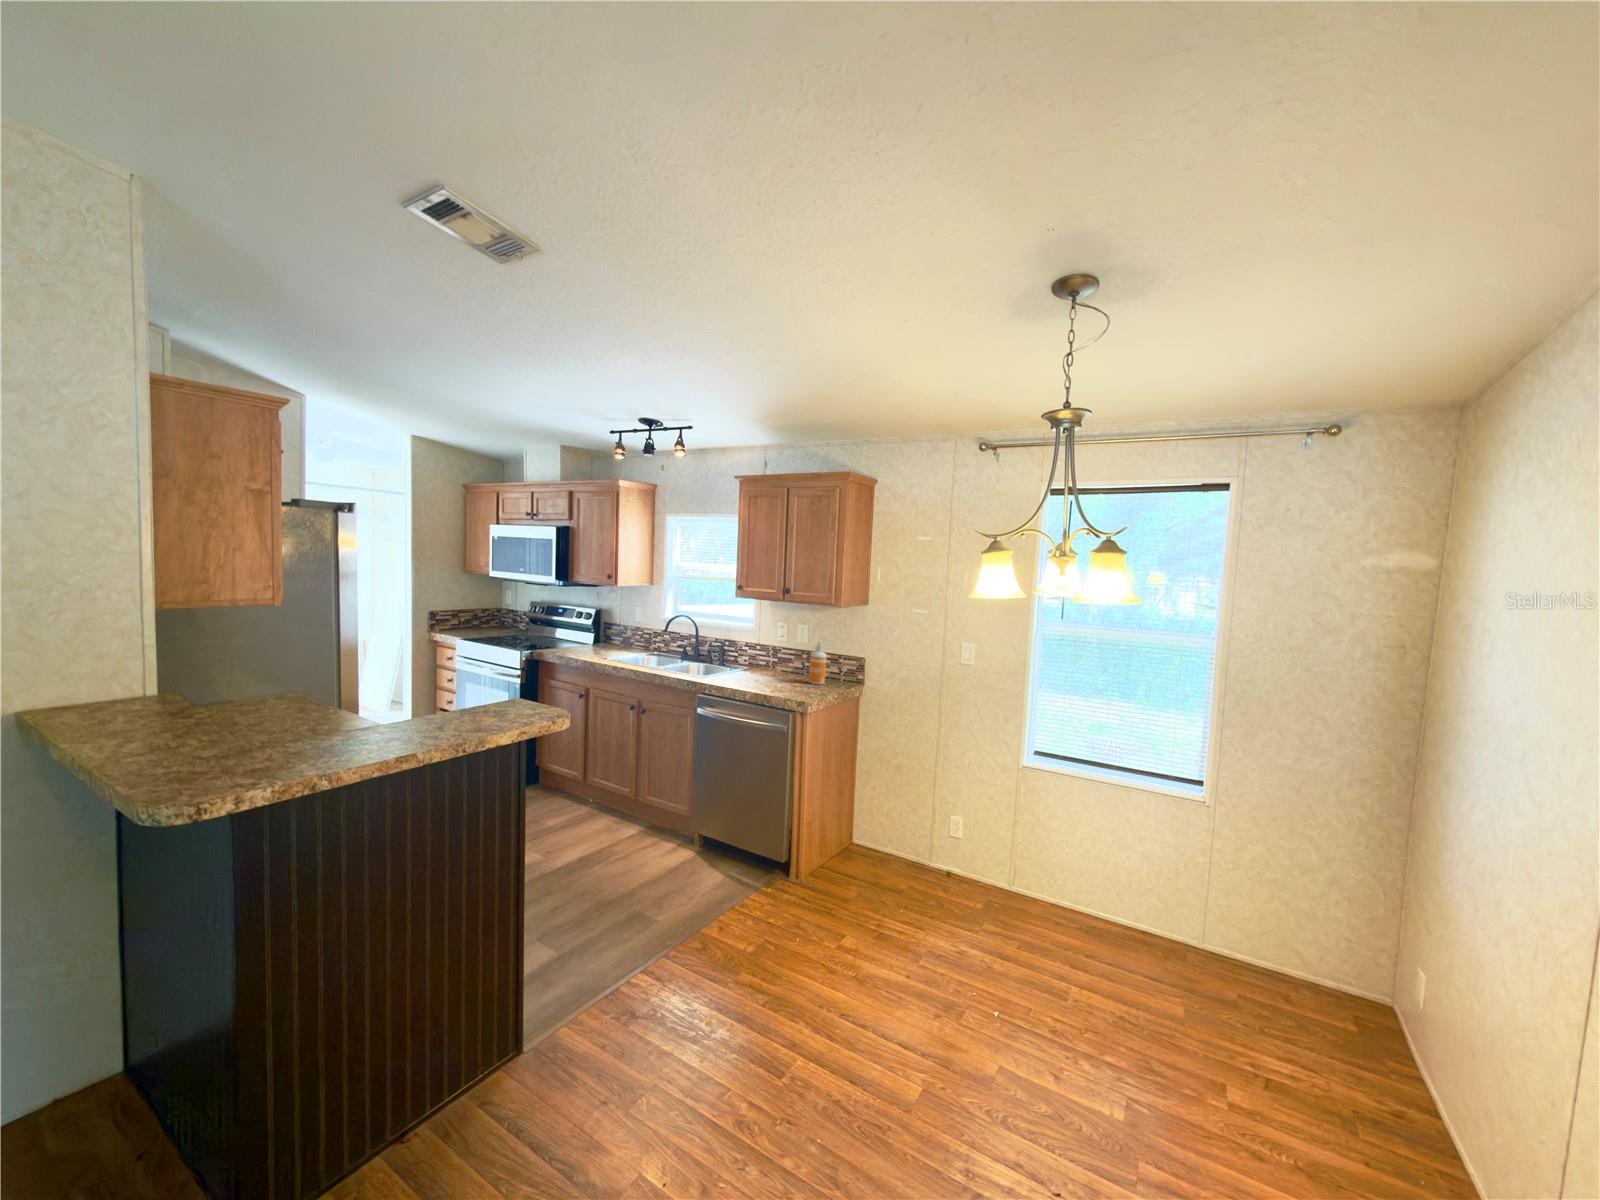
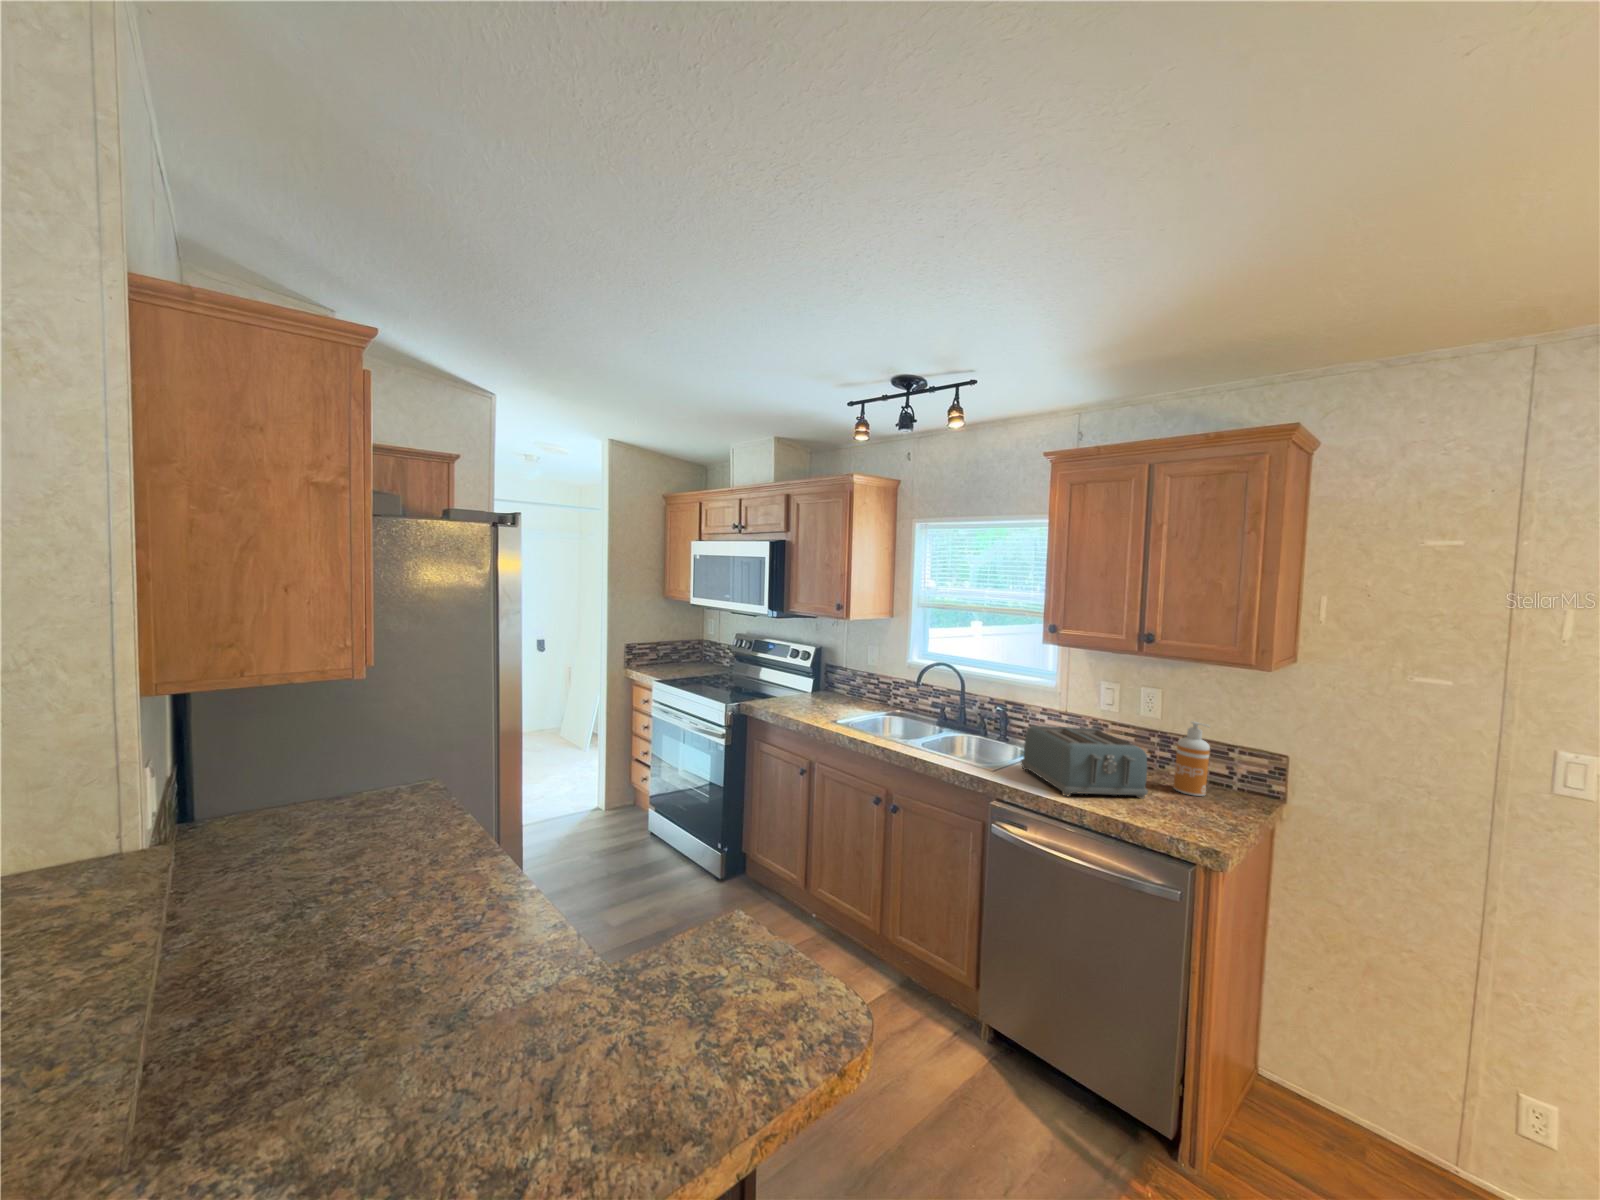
toaster: none [722,649,789,686] -> present [1021,726,1148,799]

